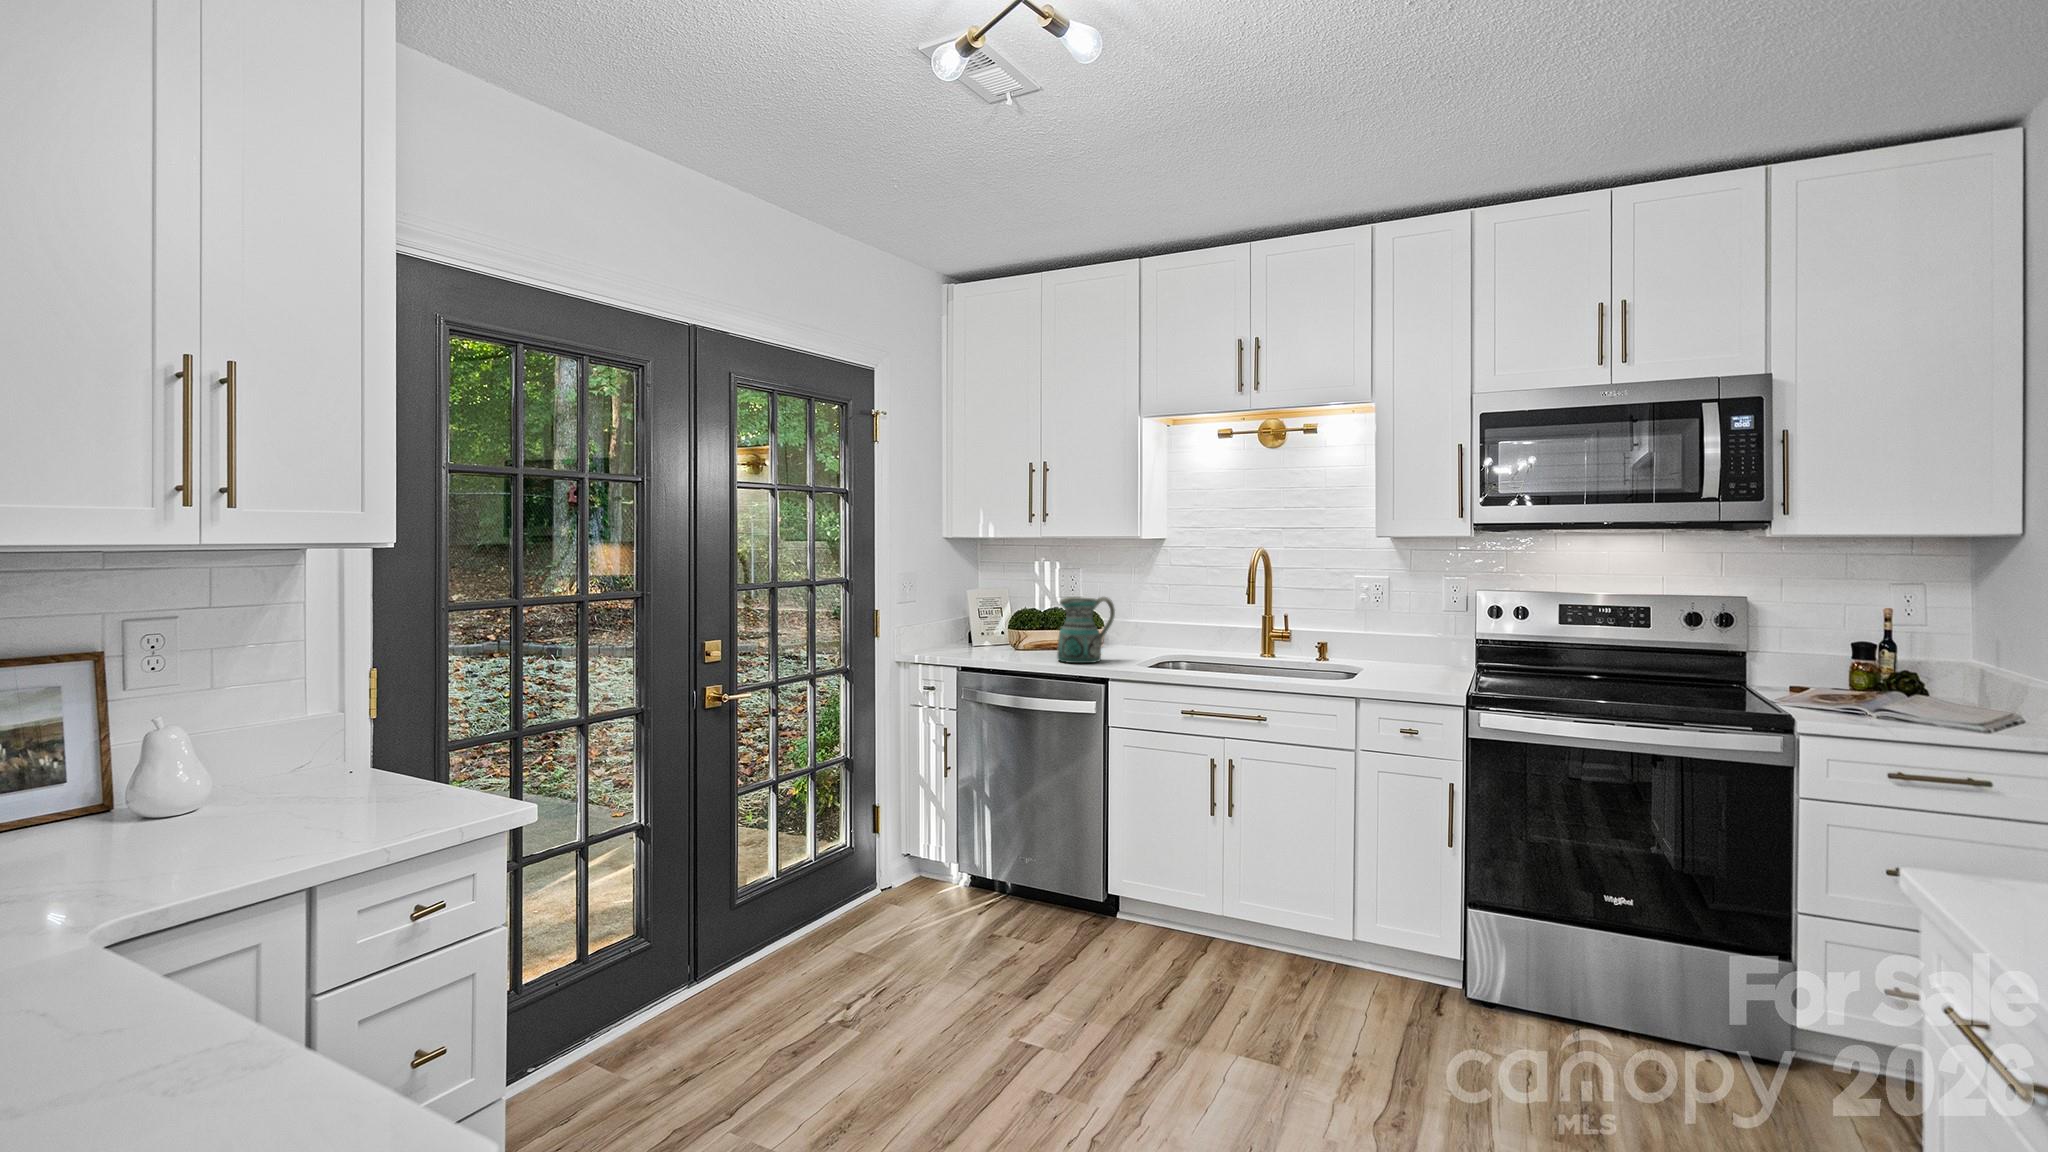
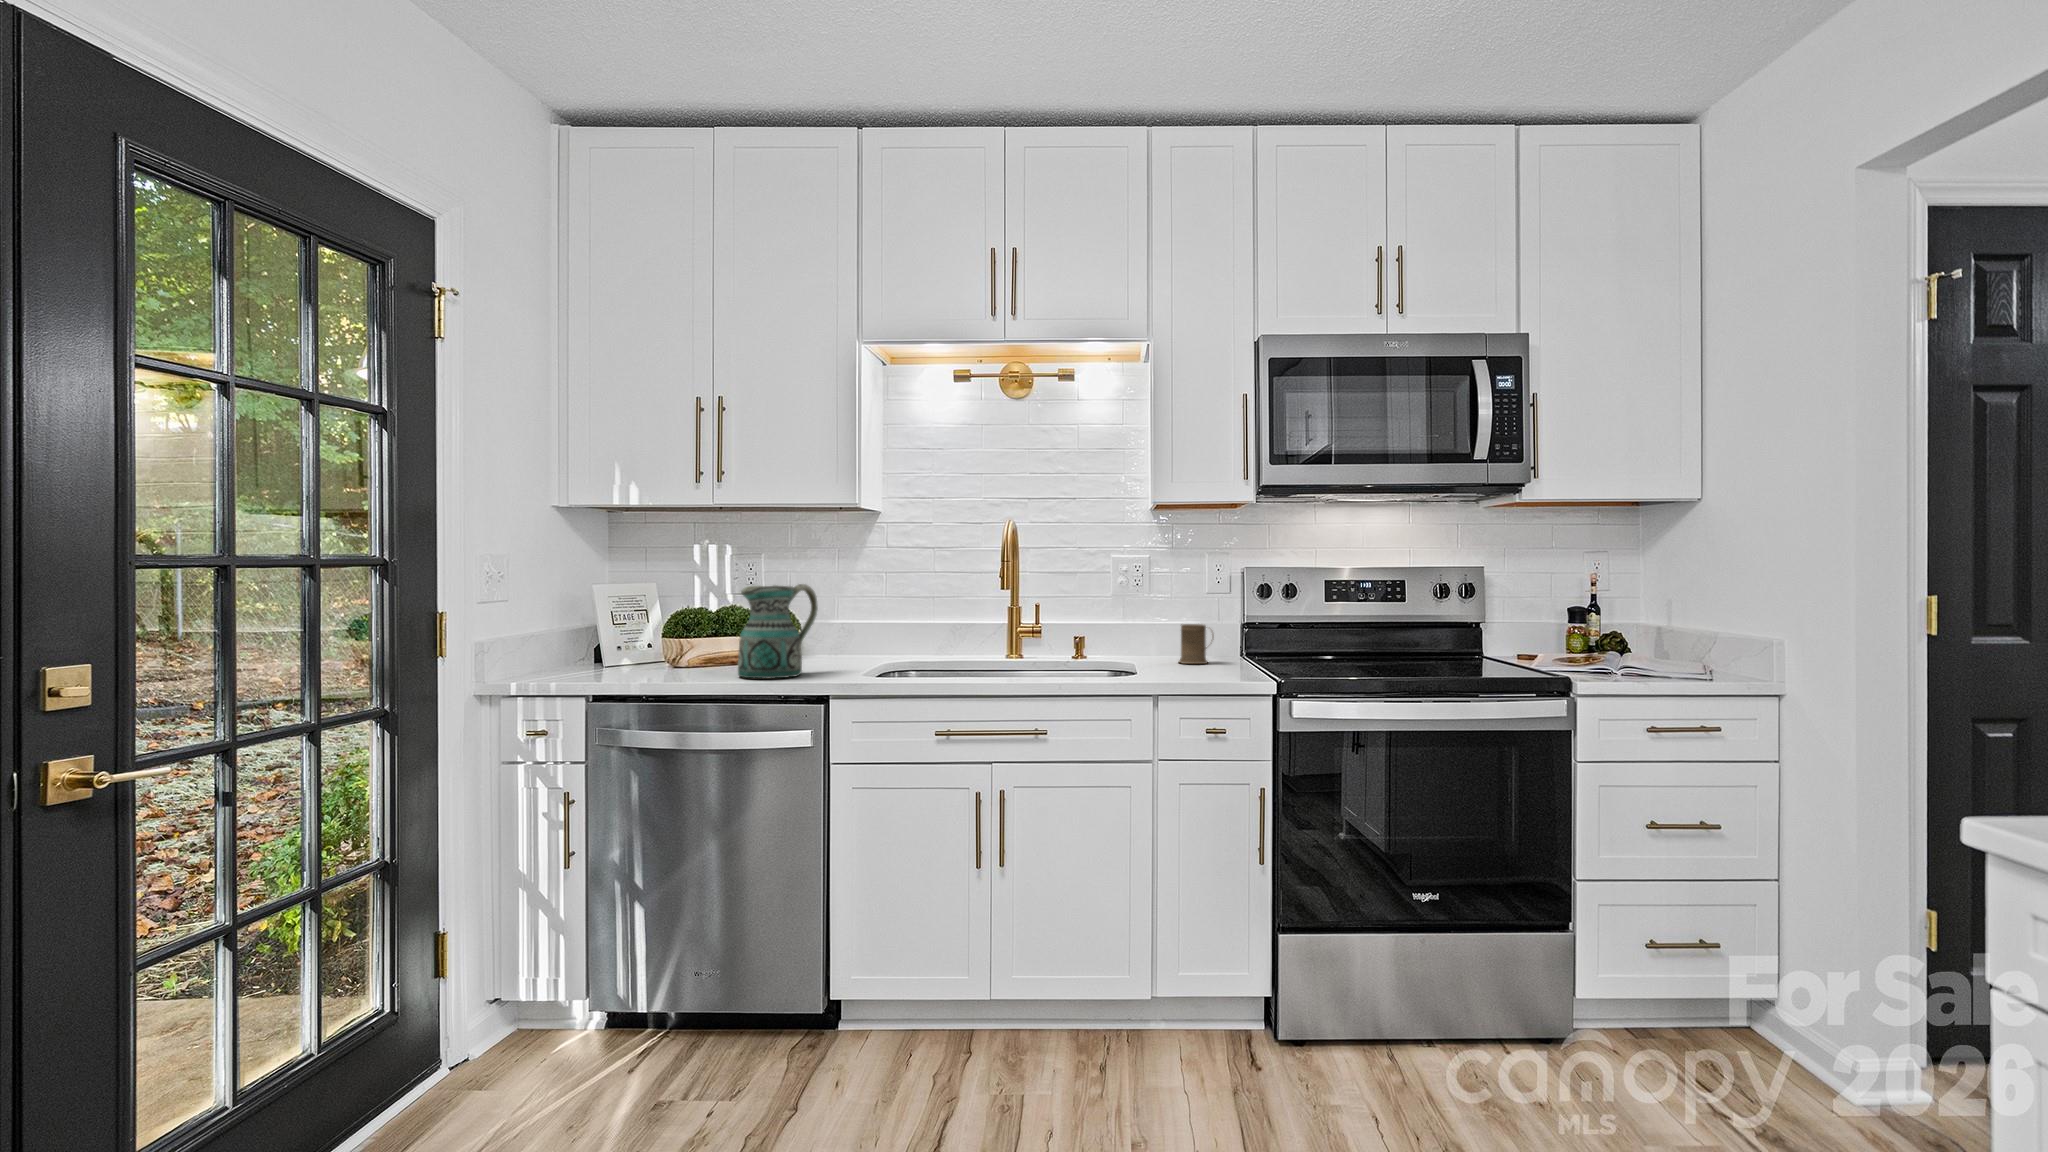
mug: none [1406,638,1437,673] -> present [1179,624,1212,664]

